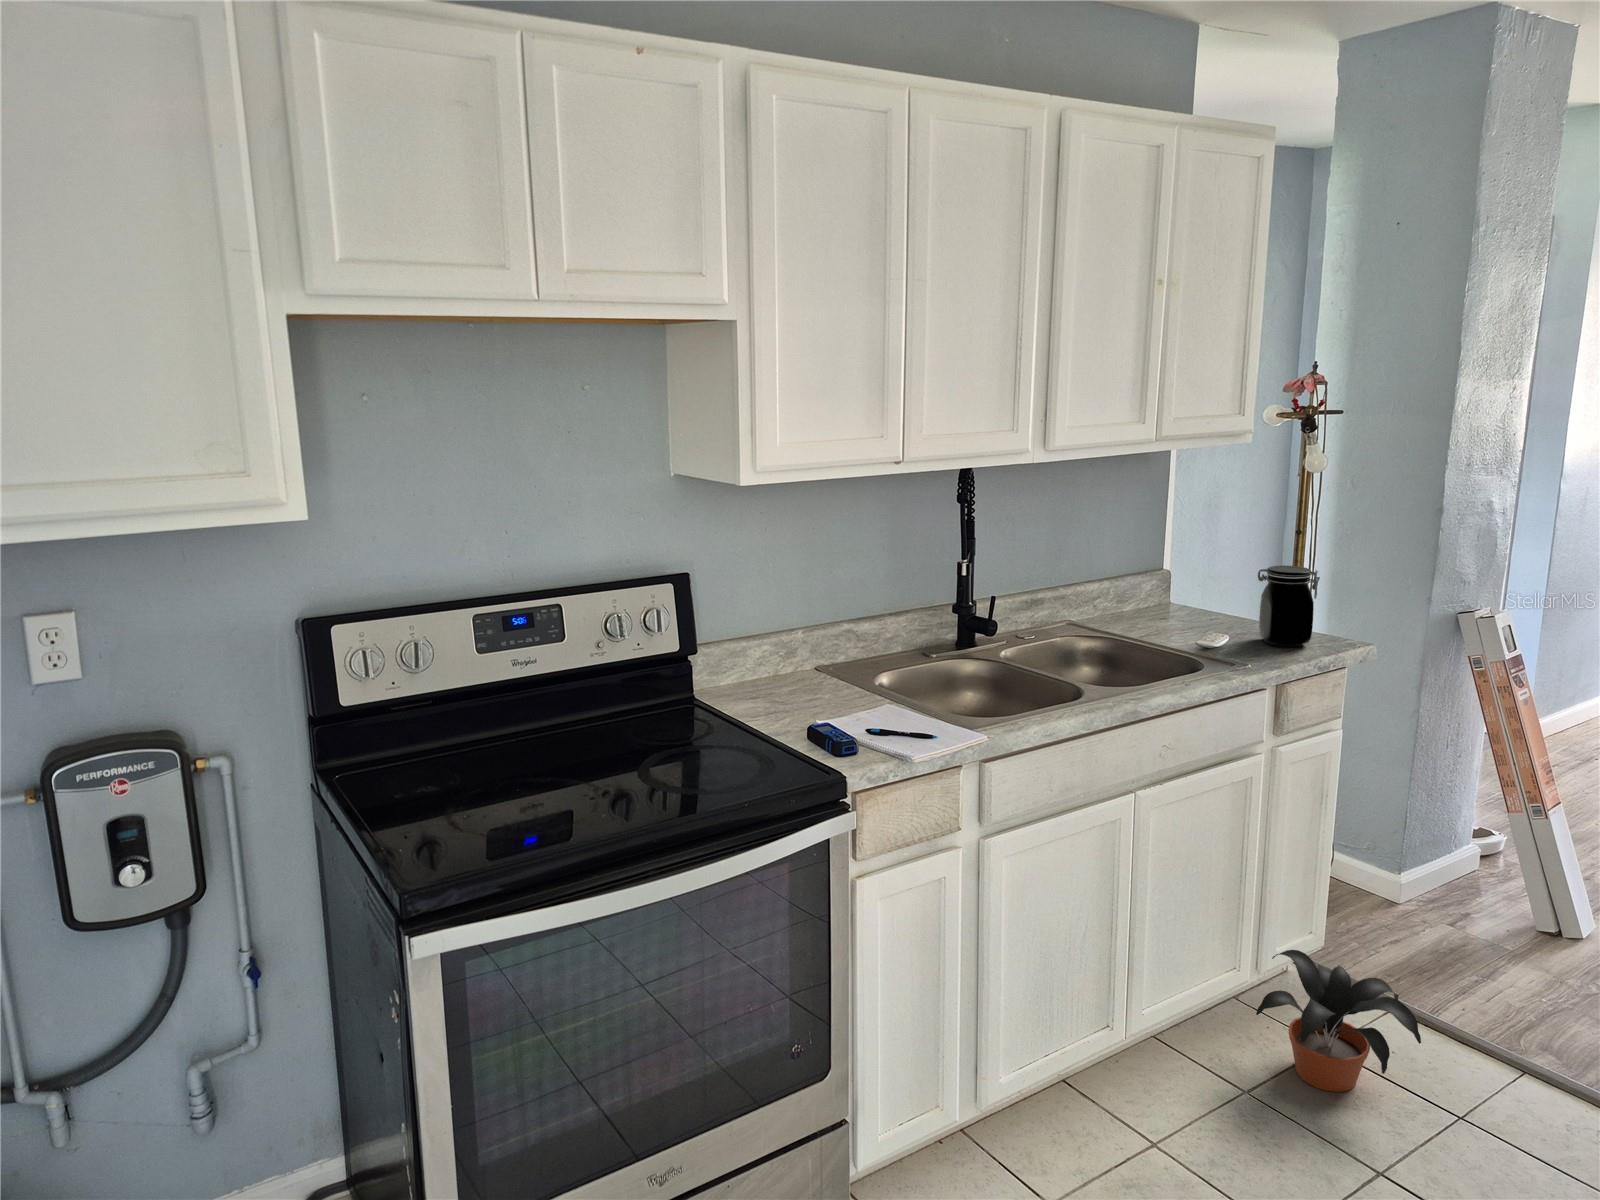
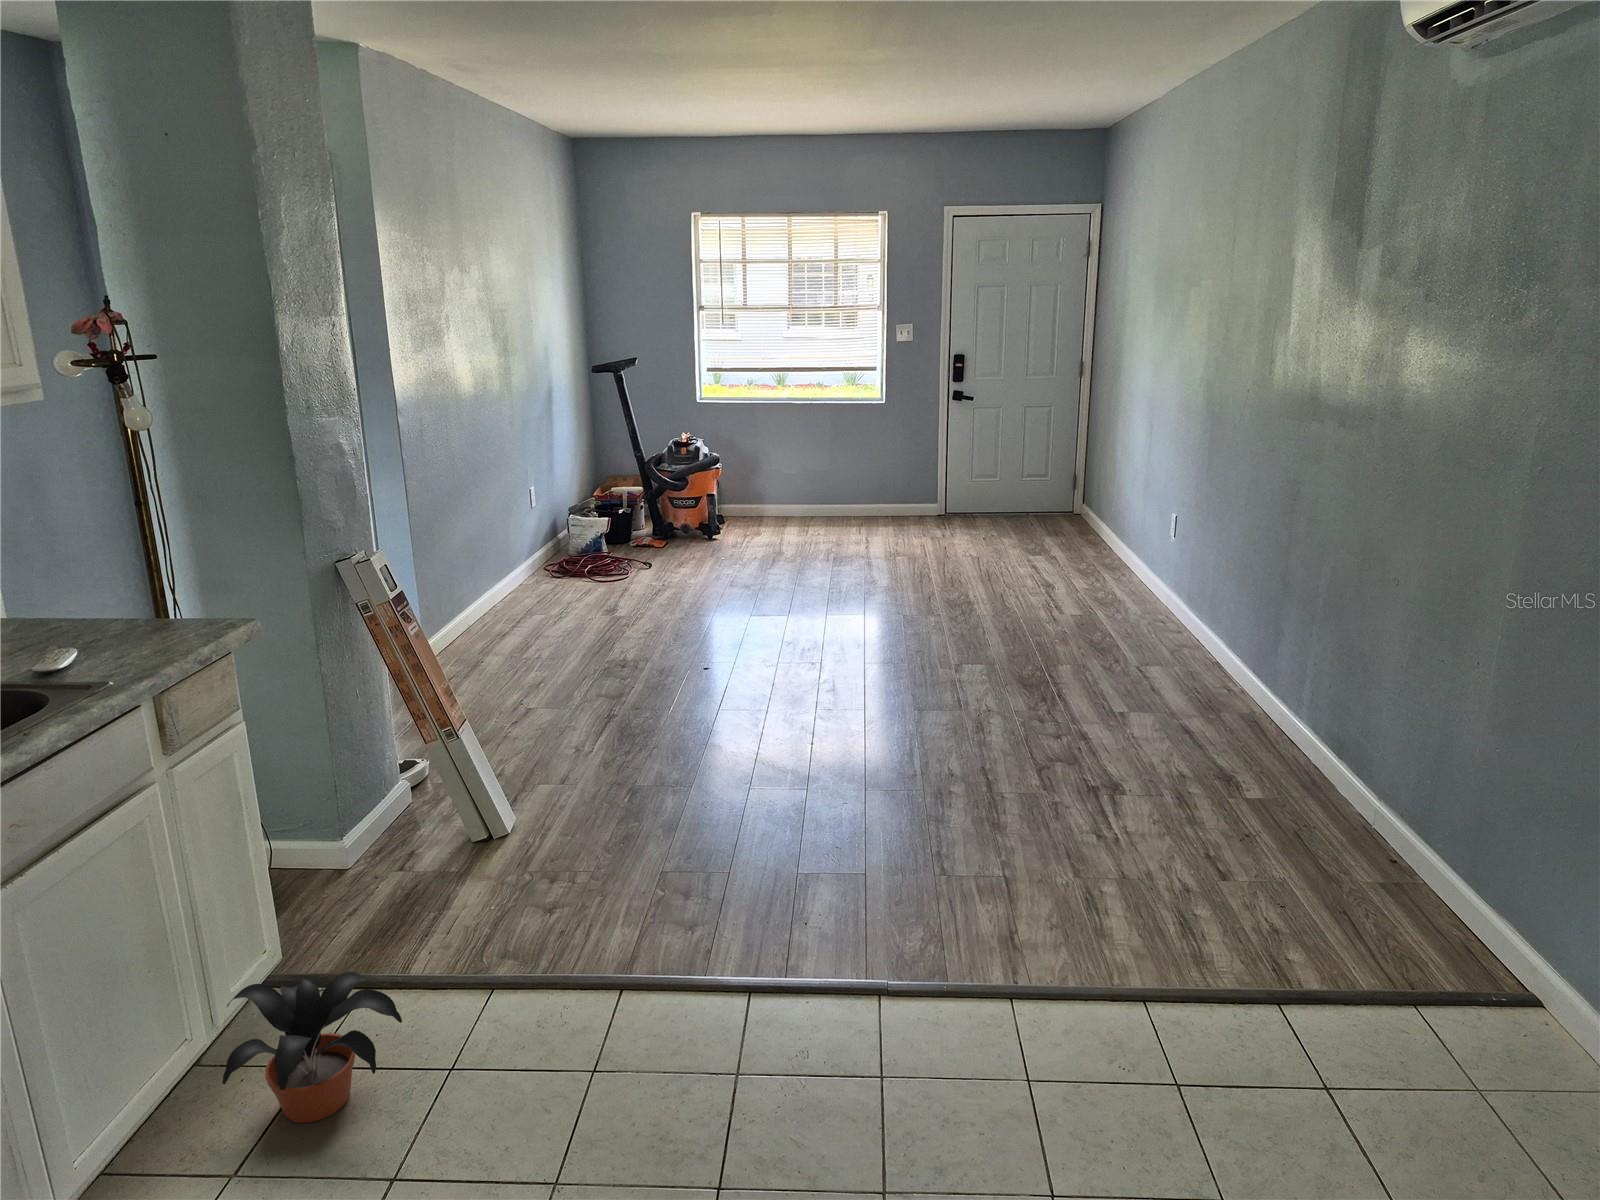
jar: present [1258,565,1320,647] -> none [92,546,181,647]

